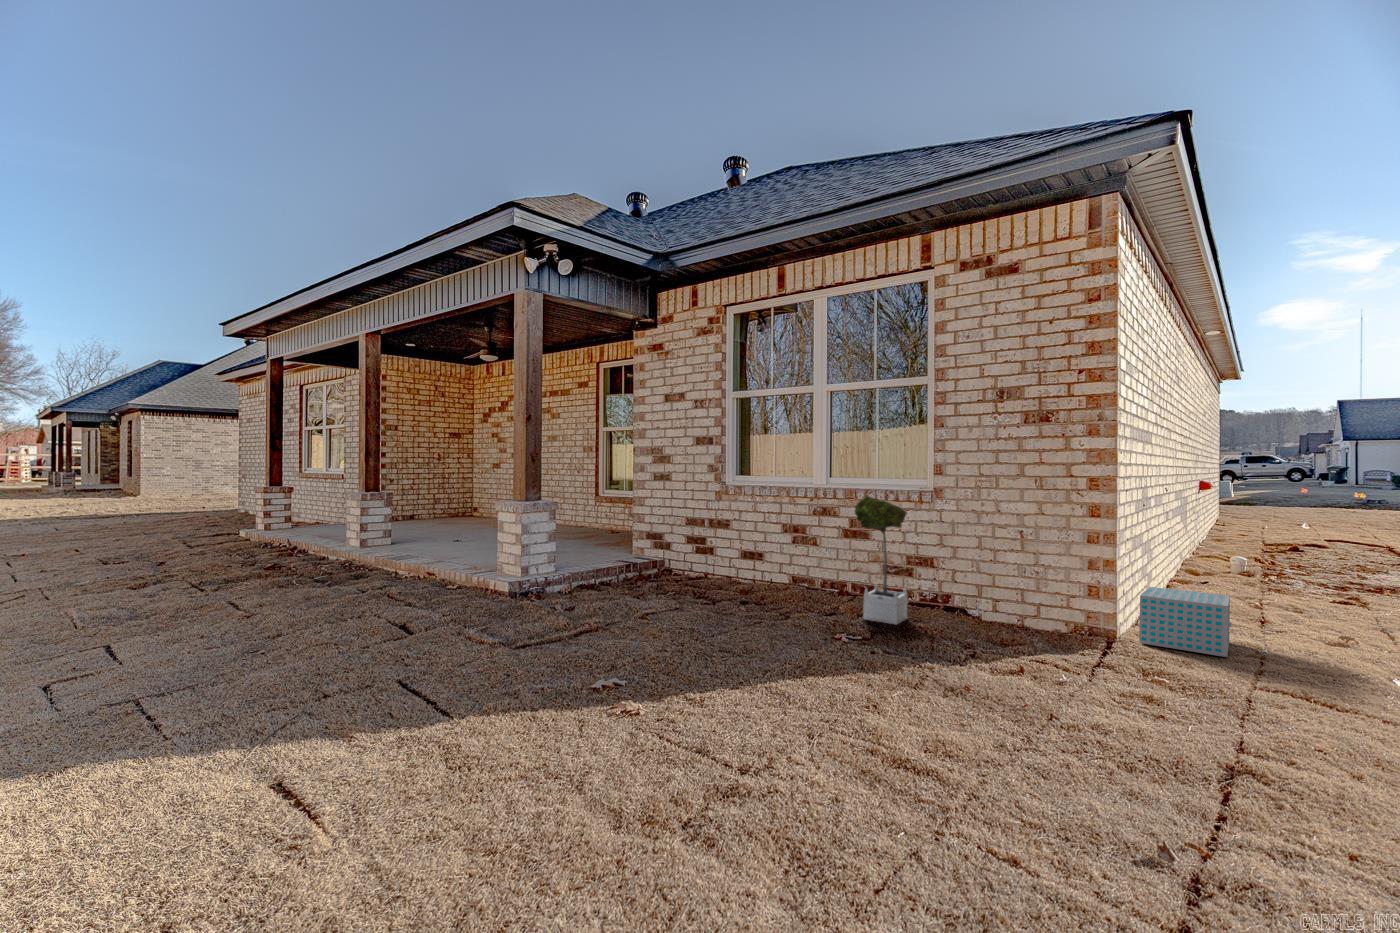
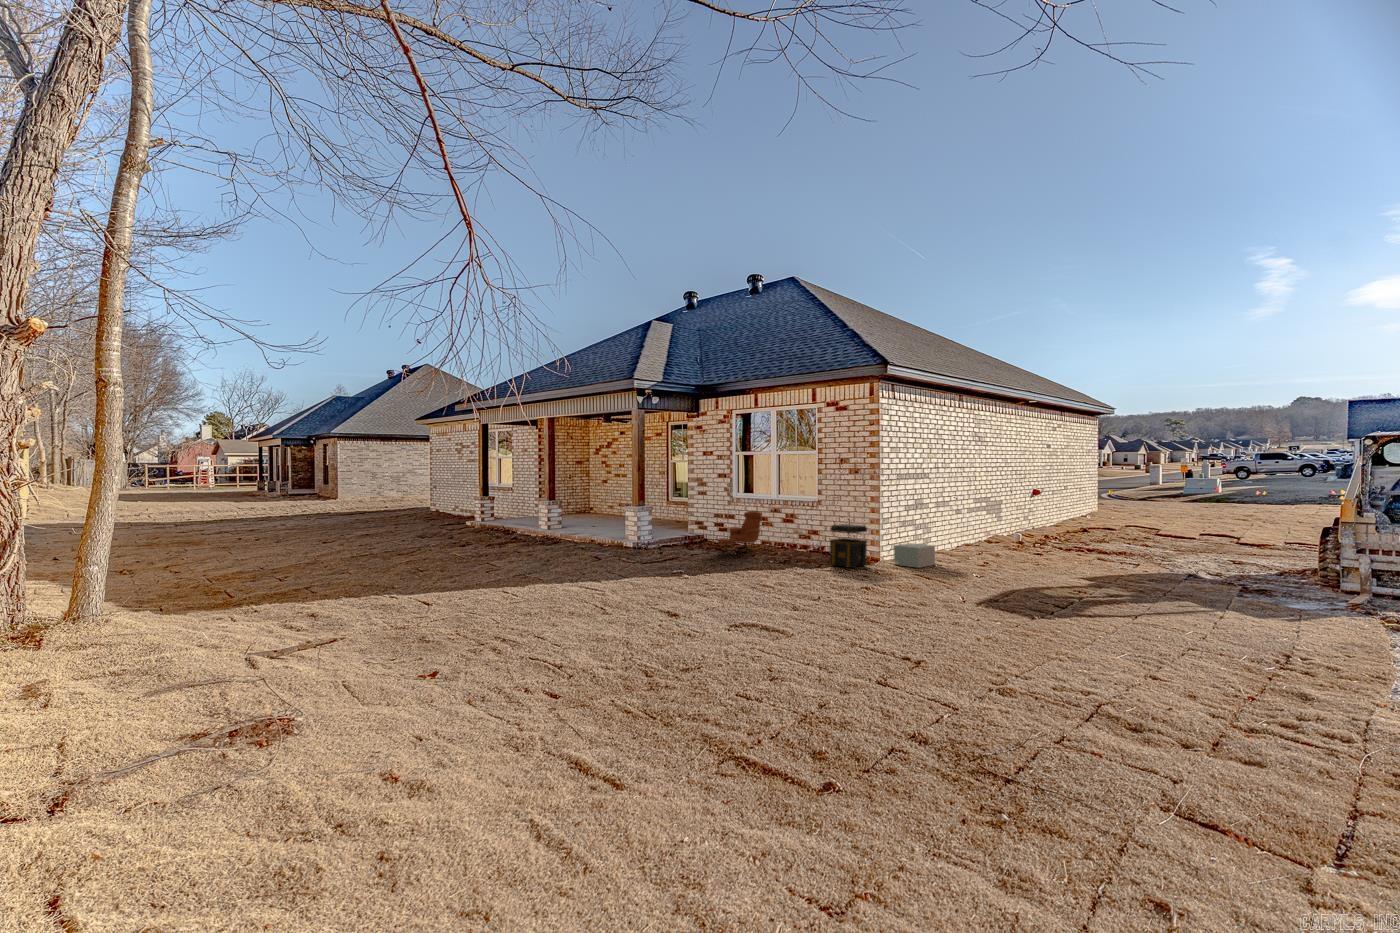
potted tree: present [855,496,907,624] -> none [784,504,806,559]
lounge chair: none [701,512,797,616] -> present [718,511,762,554]
toolbox: none [997,544,1091,662] -> present [830,524,867,568]

